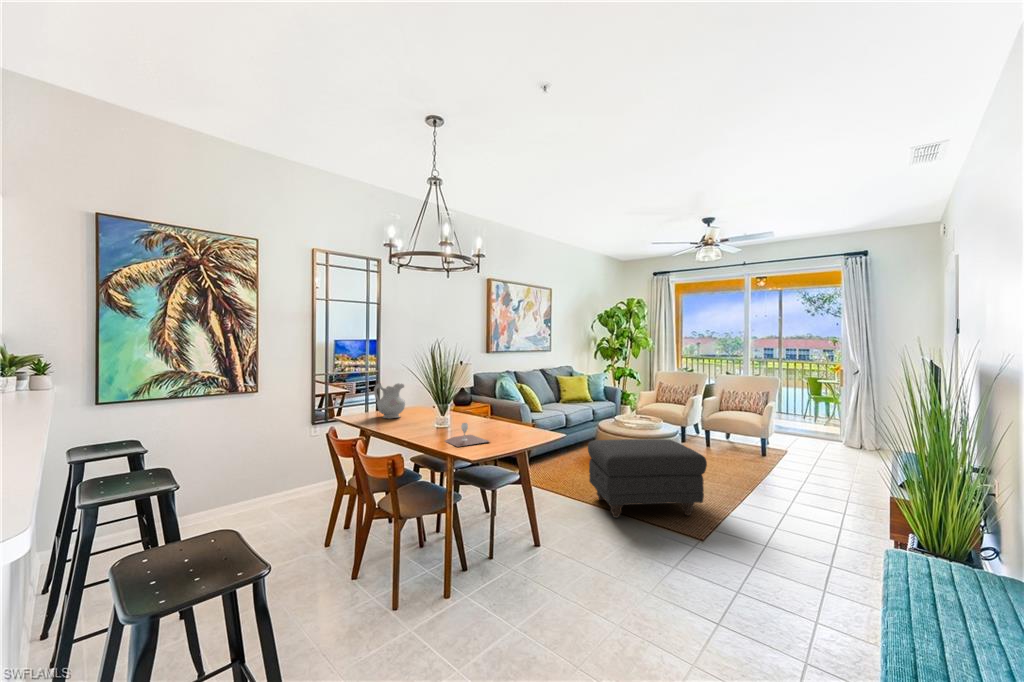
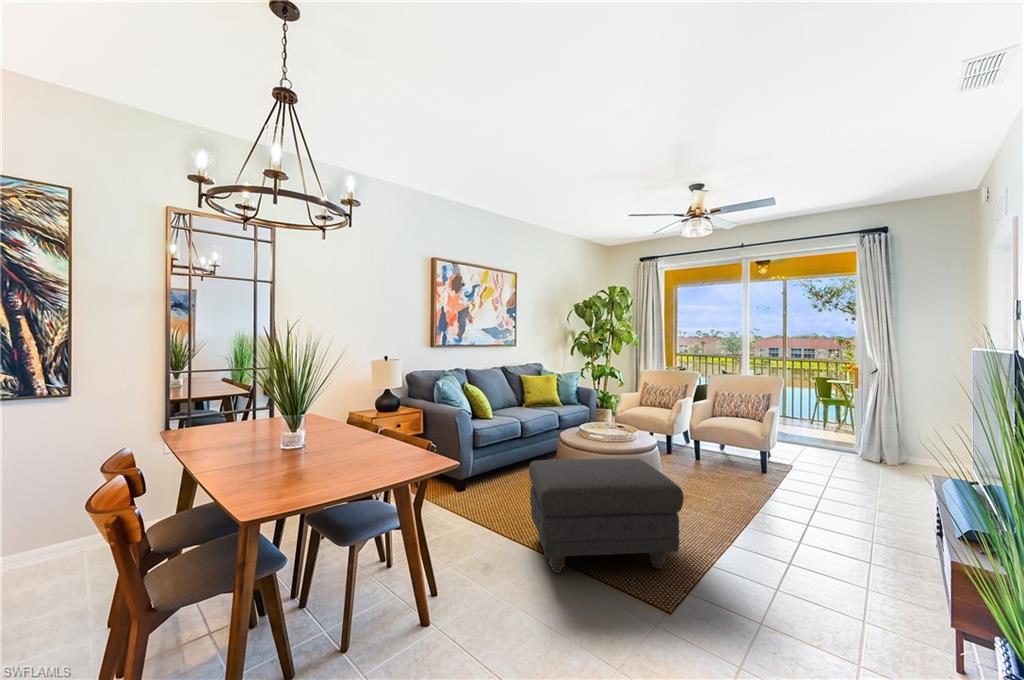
ceramic pitcher: present [374,383,405,418] -> none [207,384,258,435]
wine glass: present [445,423,489,447] -> none [252,448,329,490]

